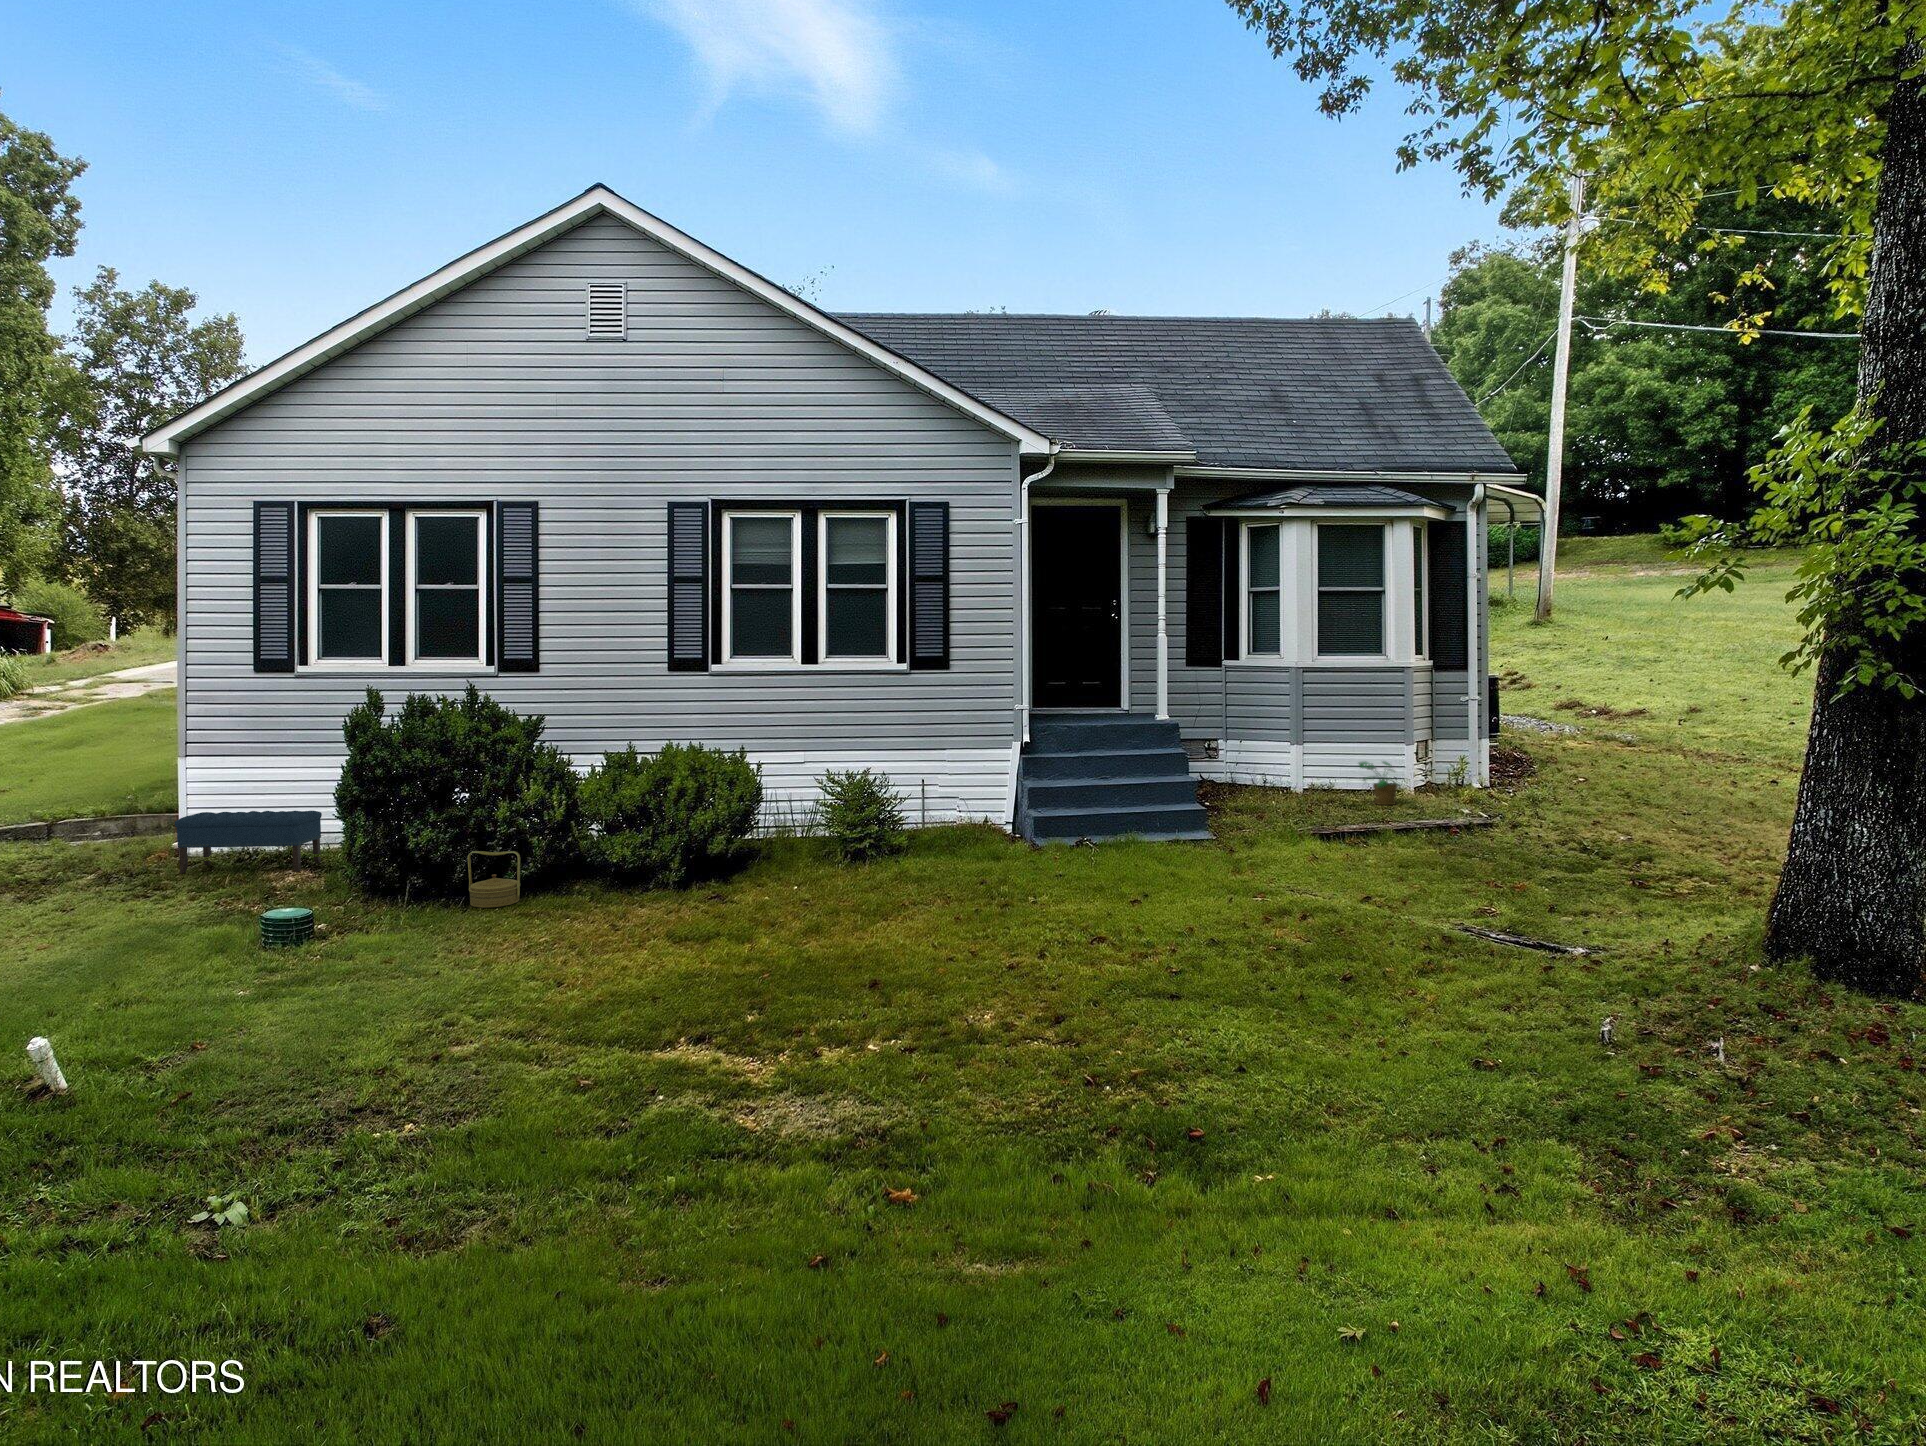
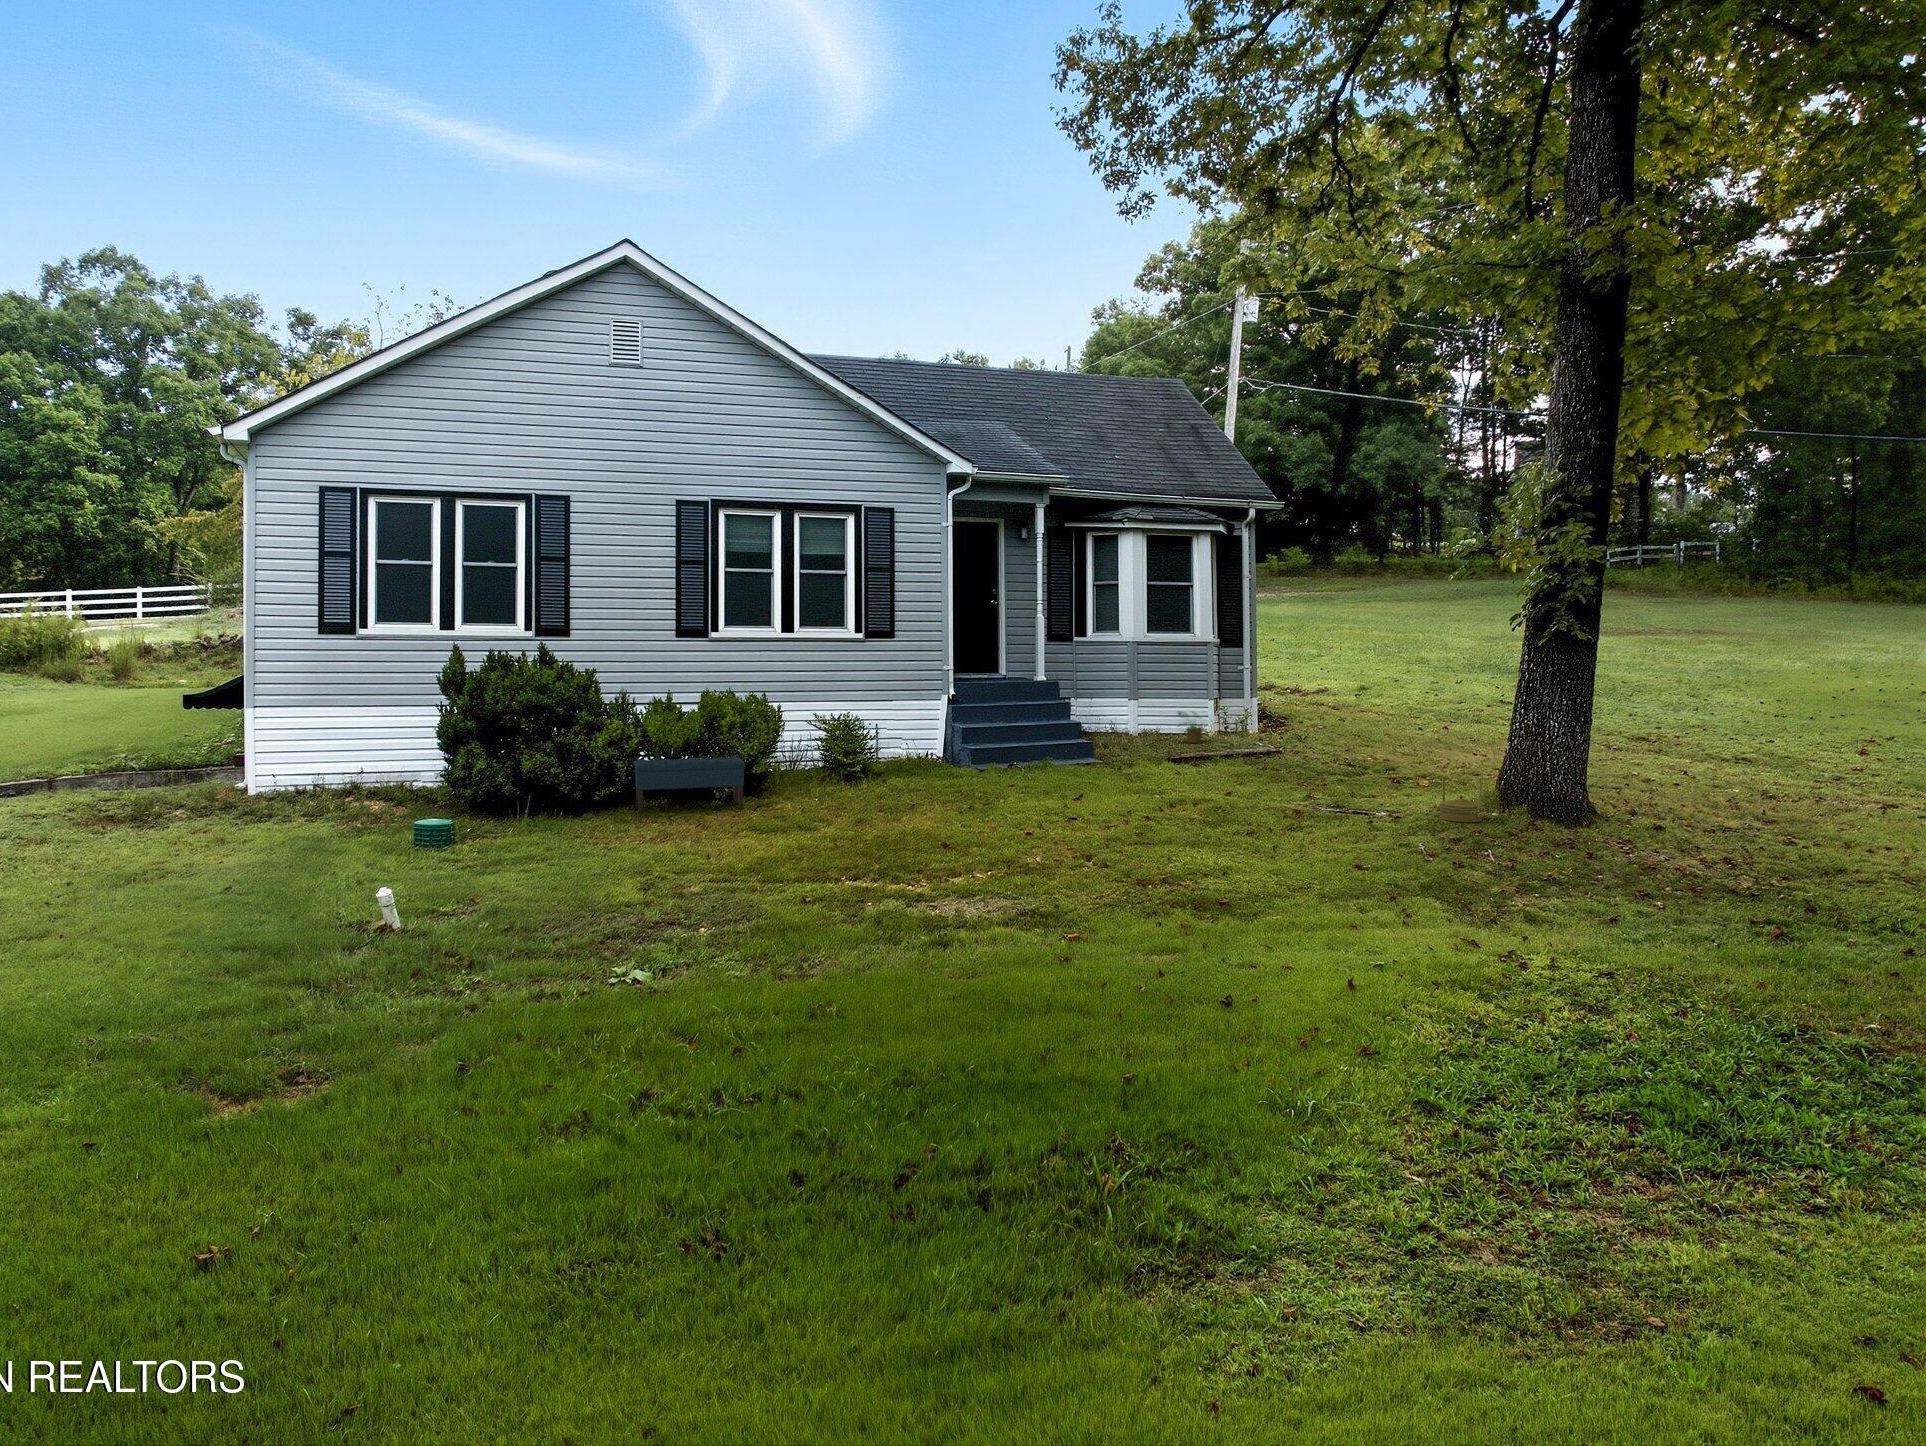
bench: present [175,811,322,873] -> present [634,757,745,813]
woven basket: present [468,851,520,908] -> present [1439,775,1482,822]

